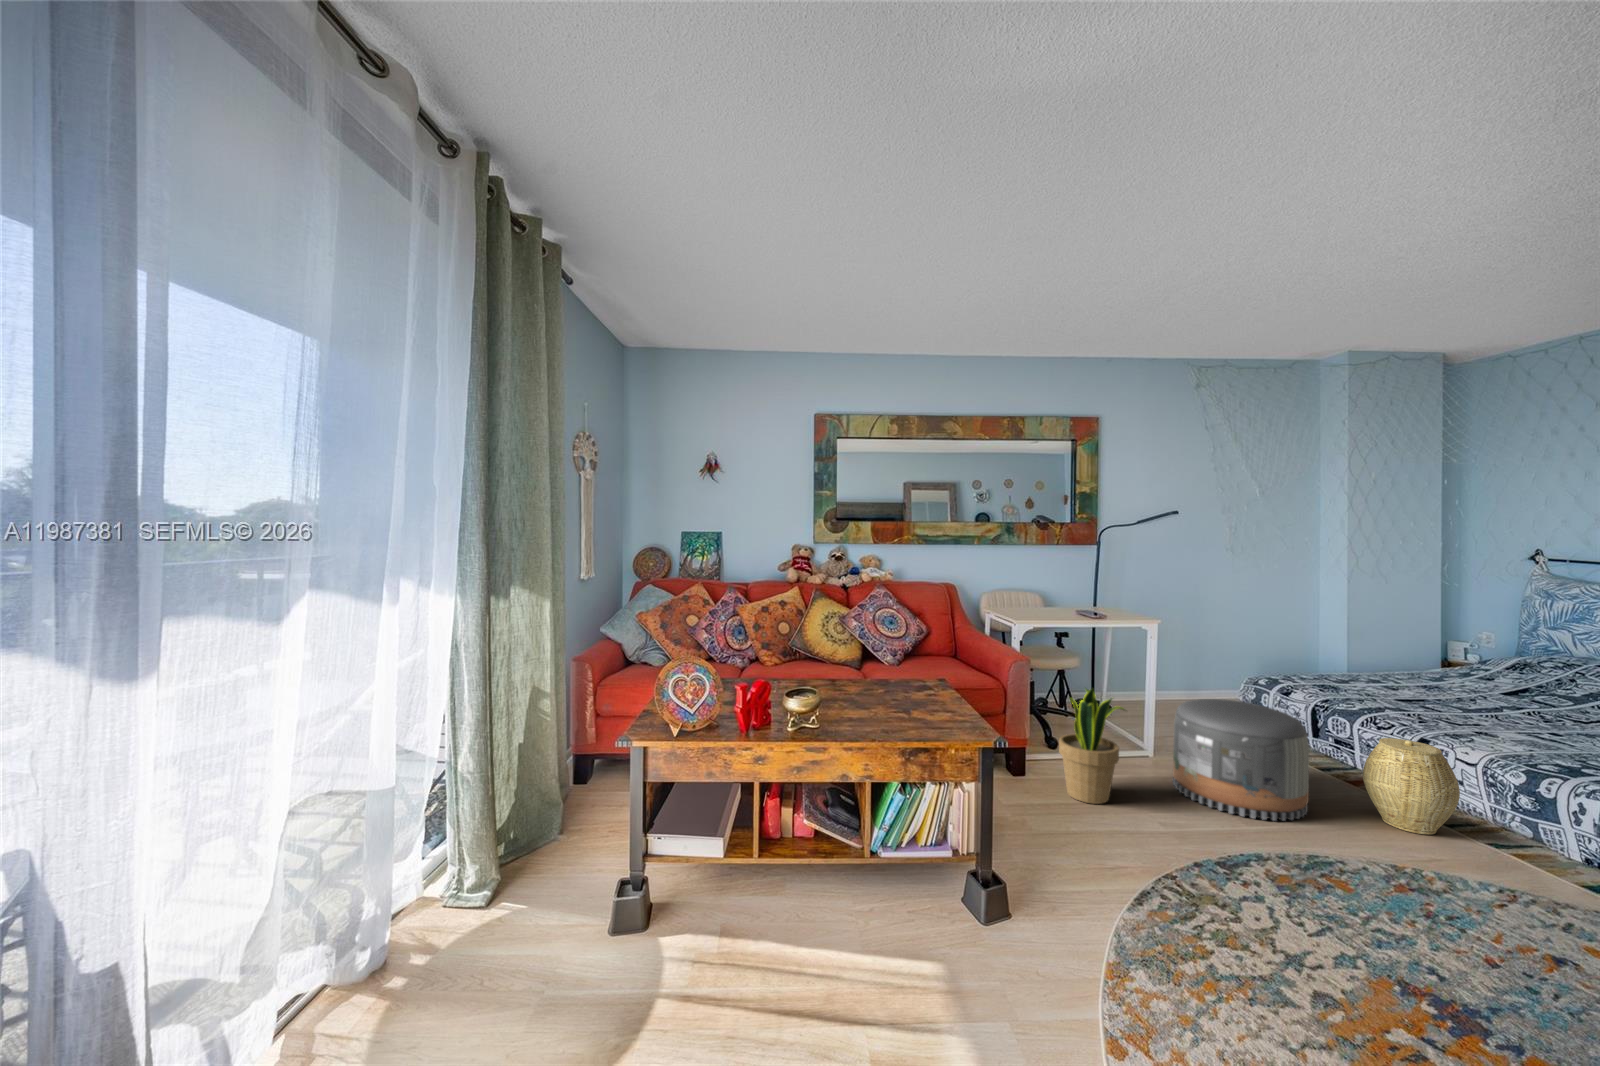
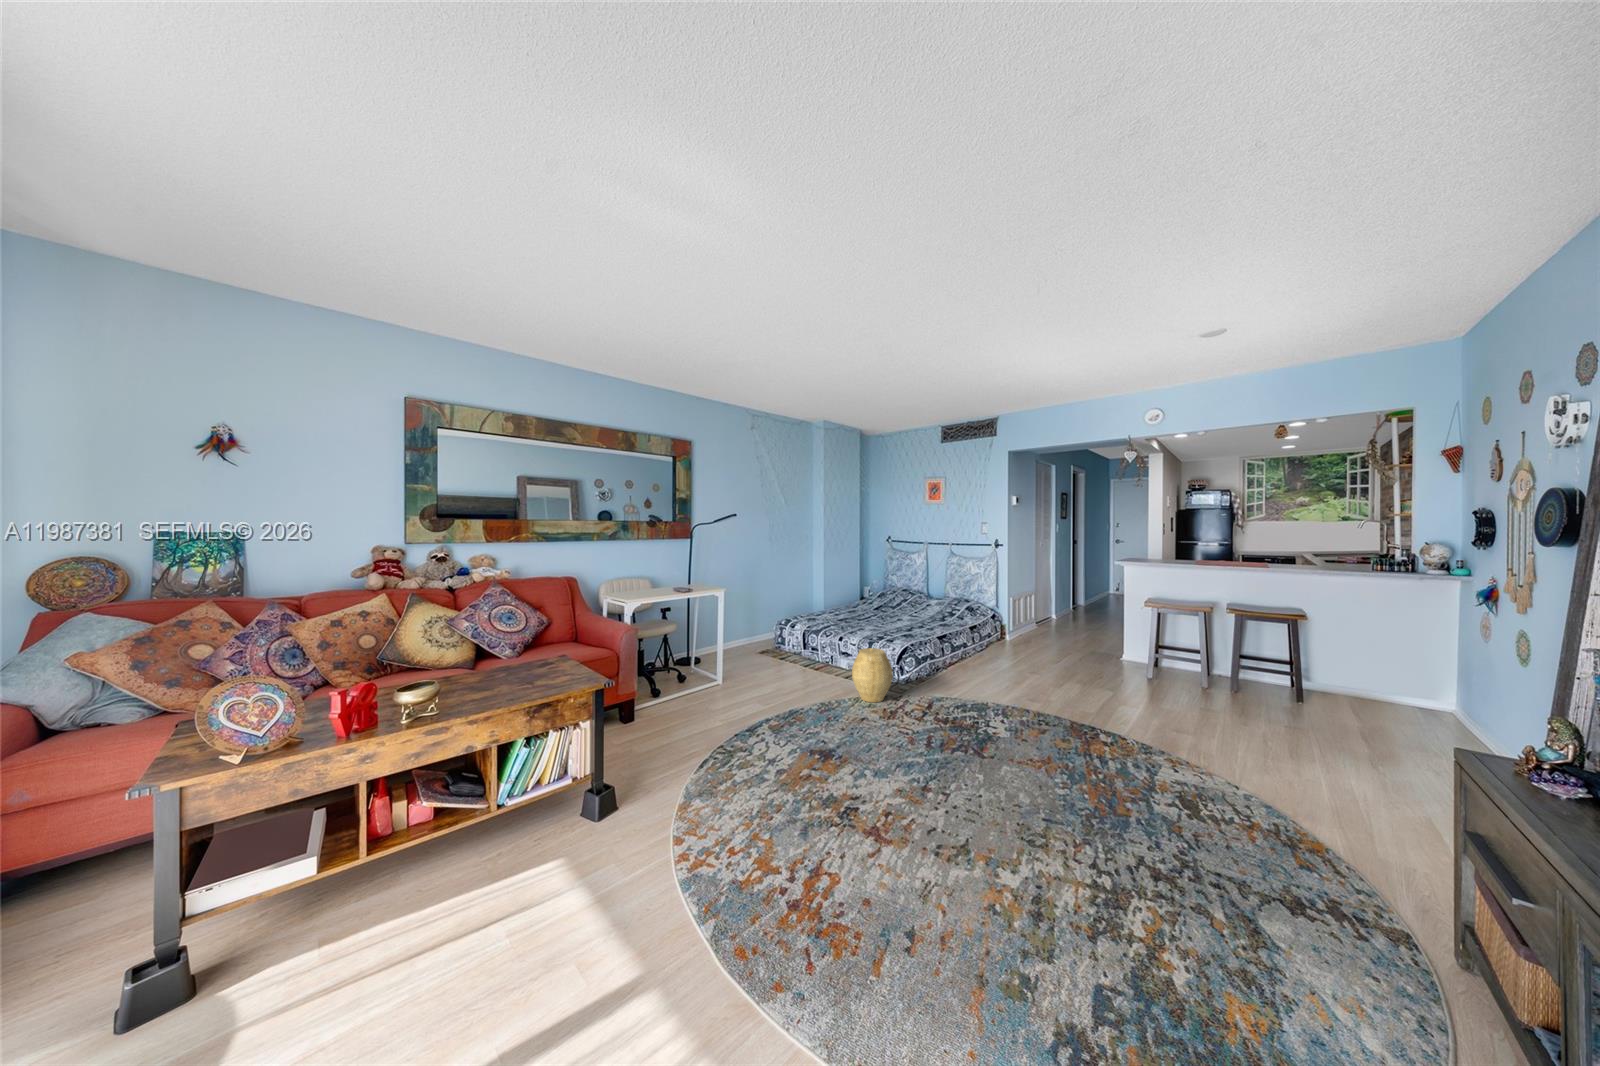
potted plant: present [1059,689,1125,804] -> none [678,650,727,743]
pouf: present [1173,699,1309,821] -> none [753,641,828,720]

